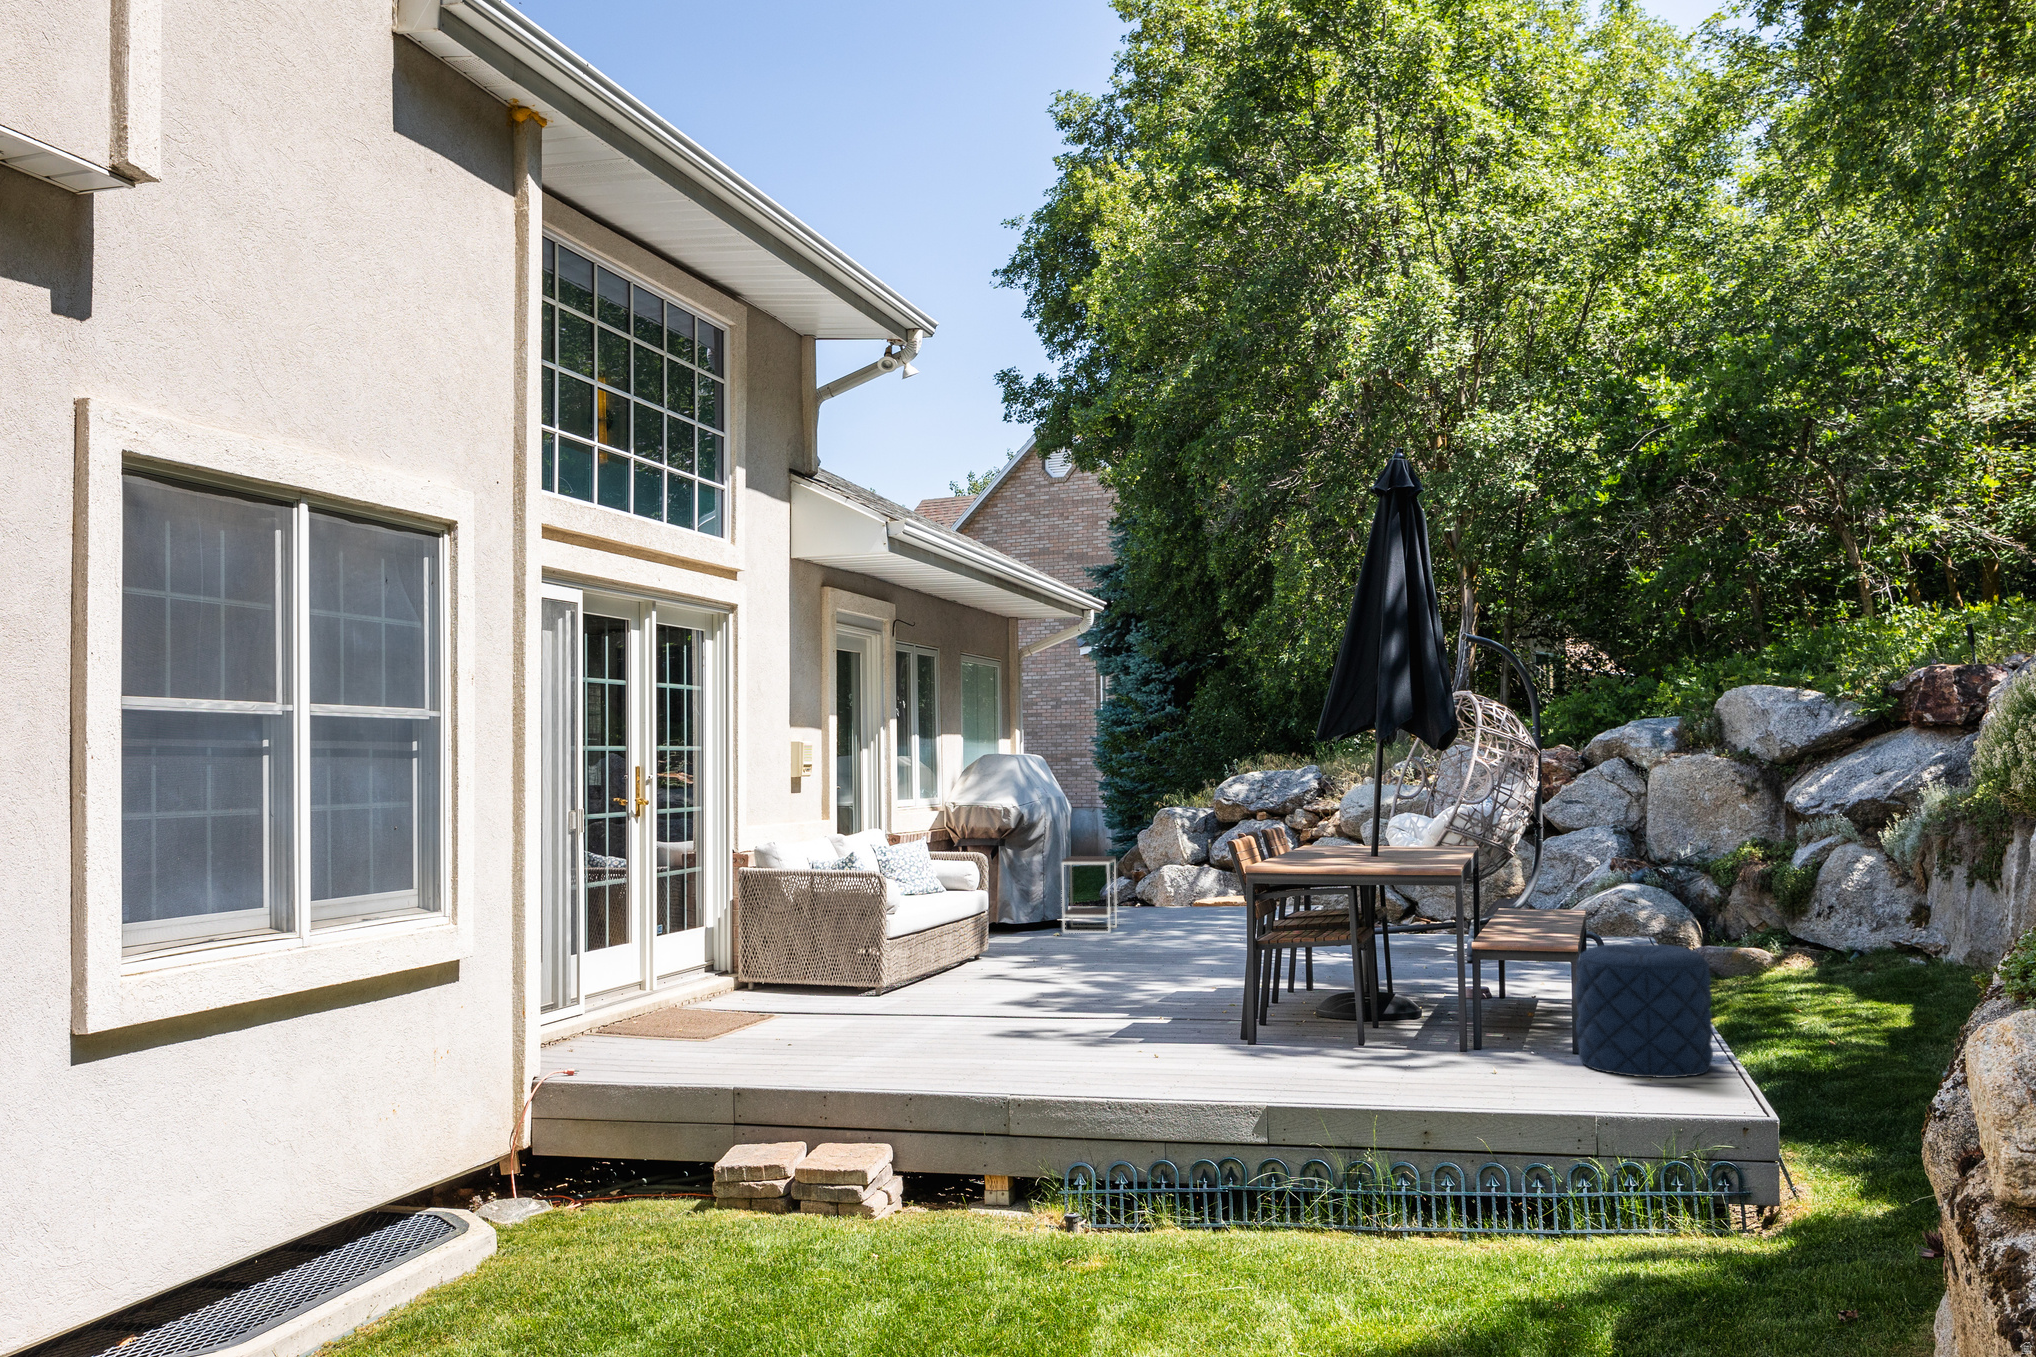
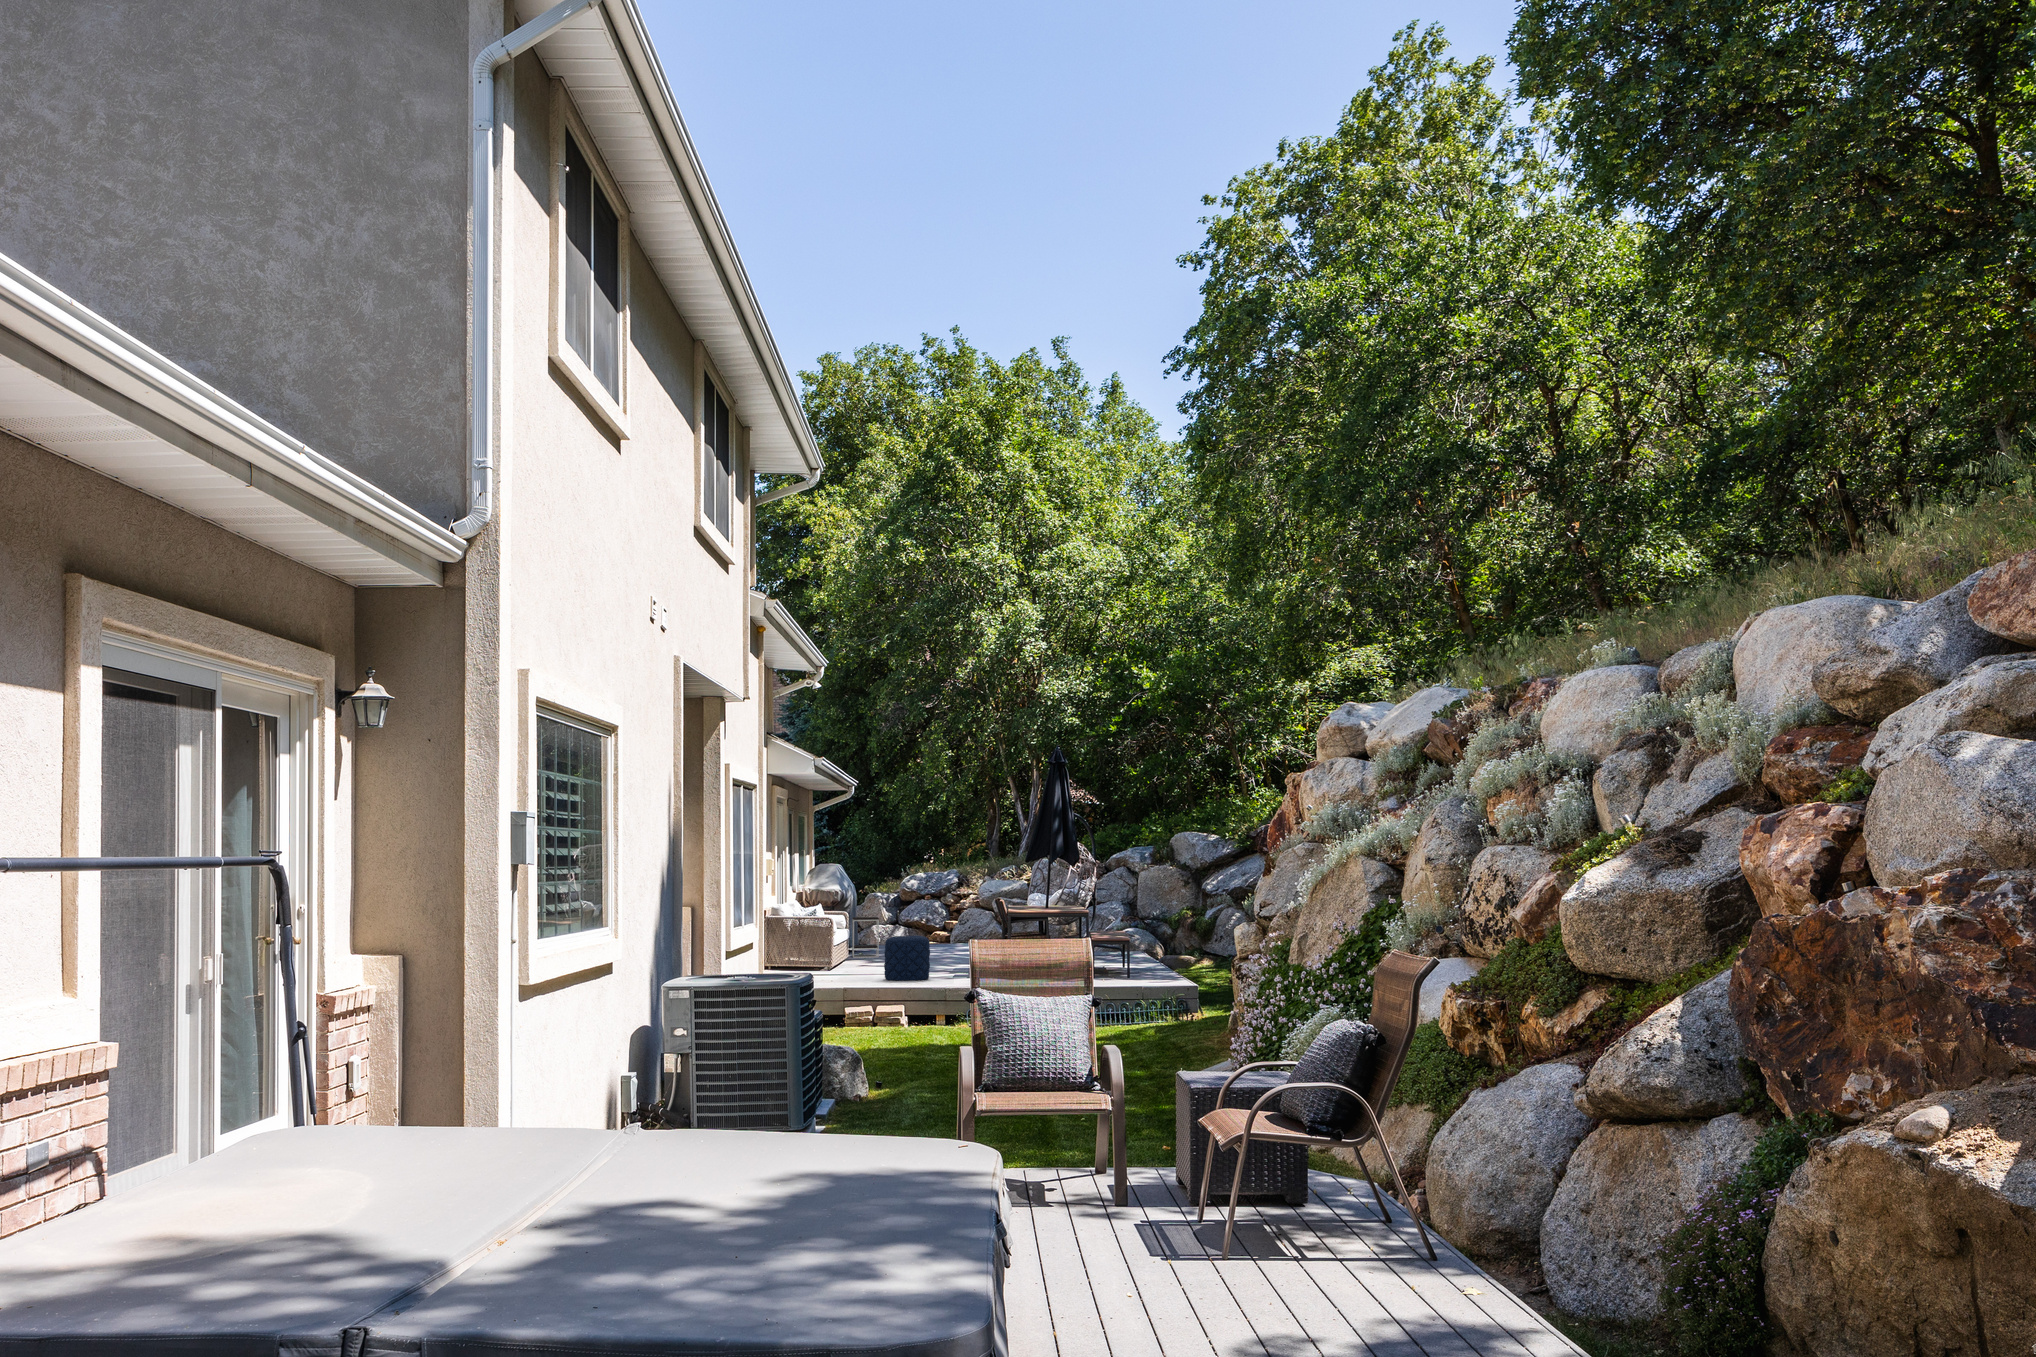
pouf: present [1575,944,1713,1078] -> present [884,936,930,981]

